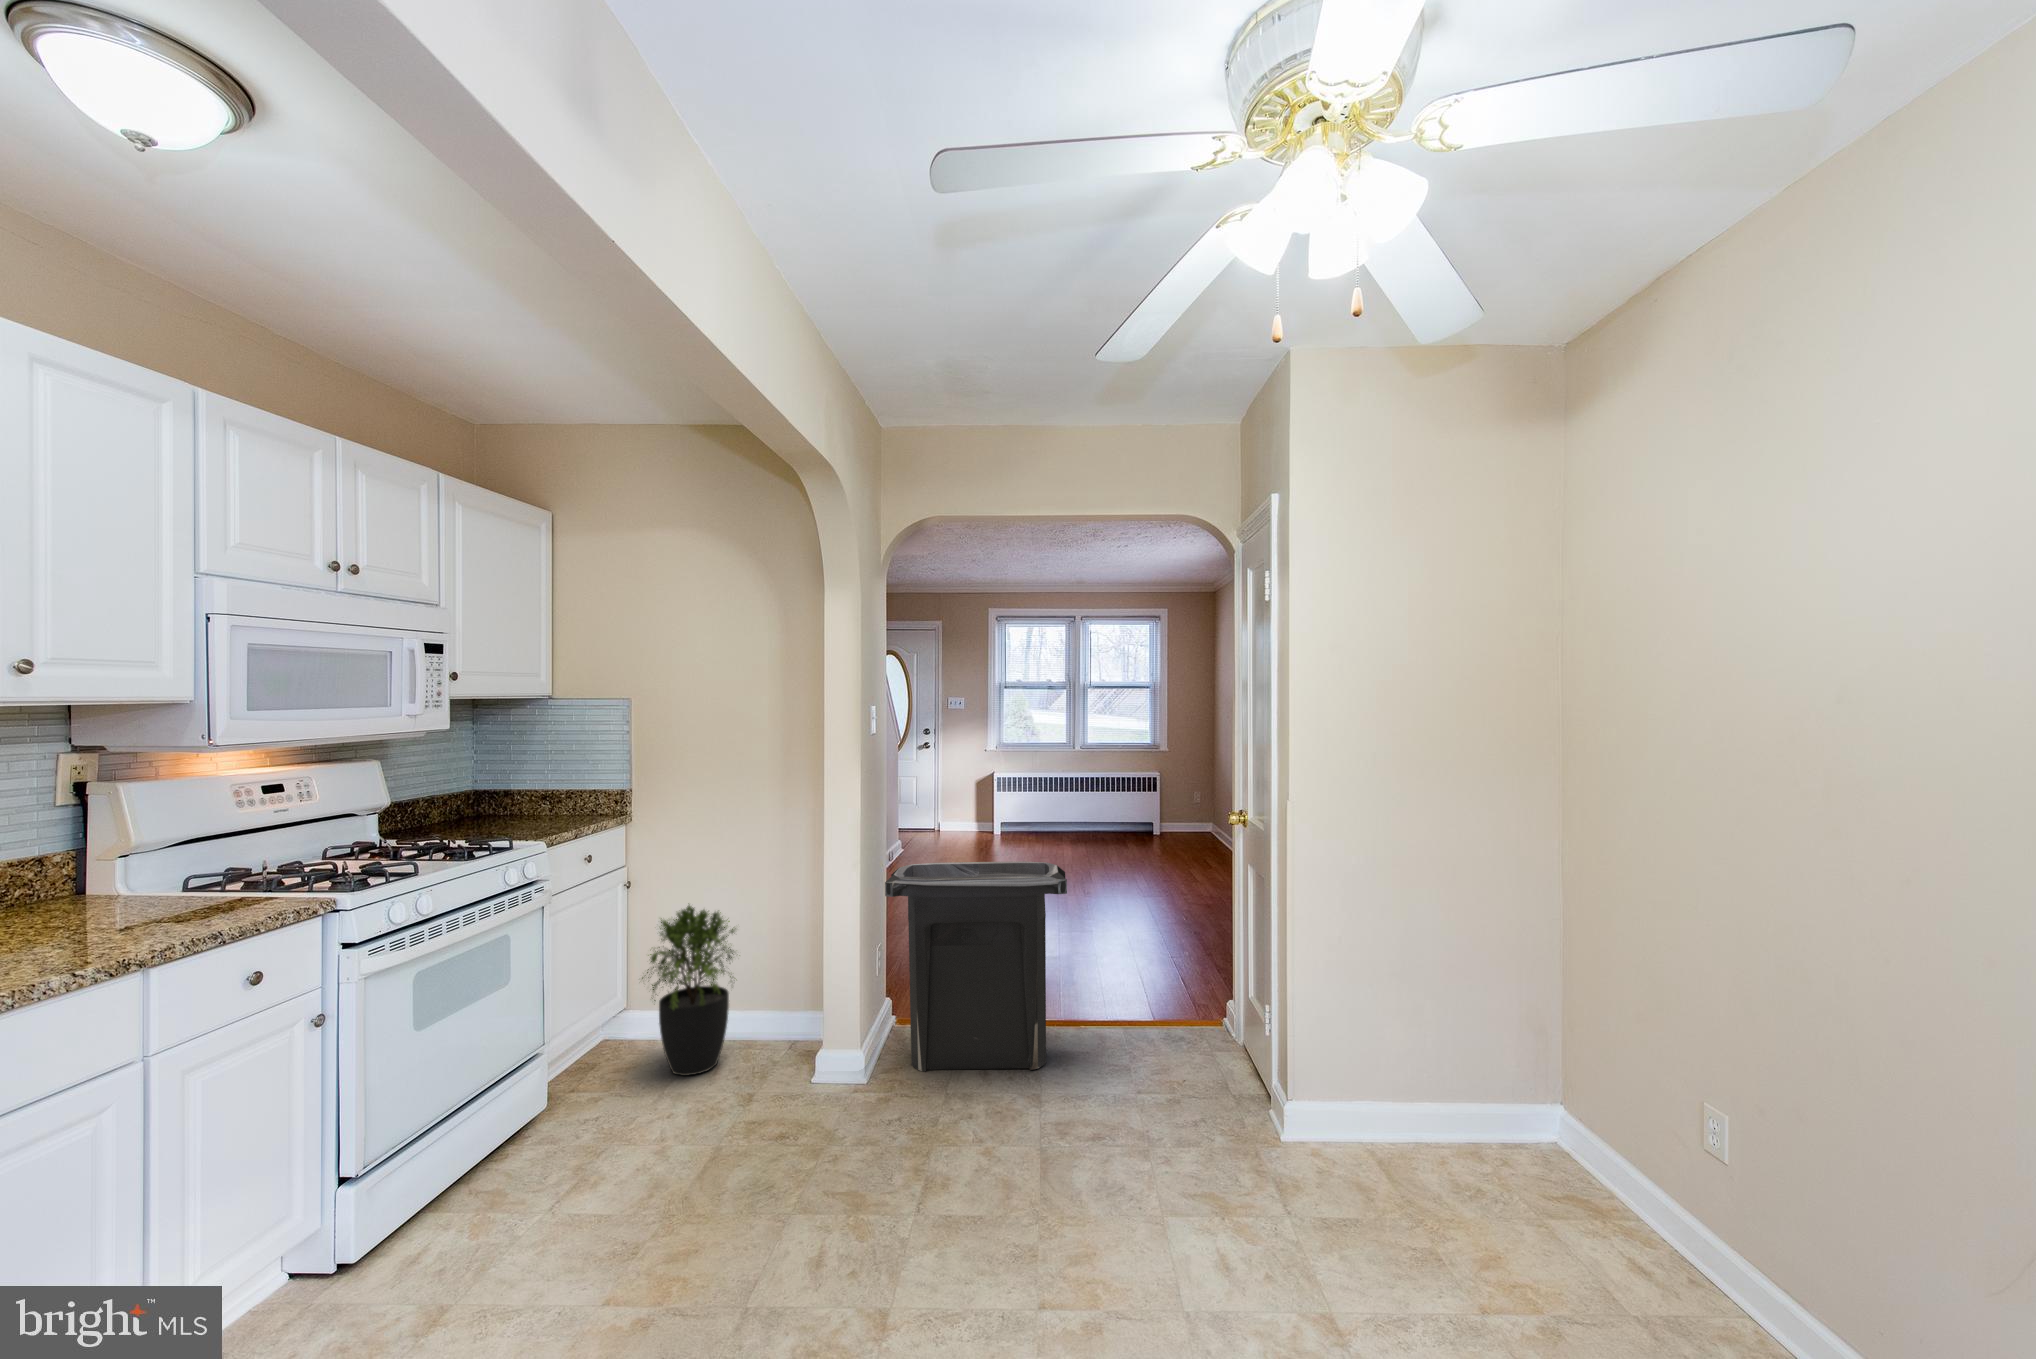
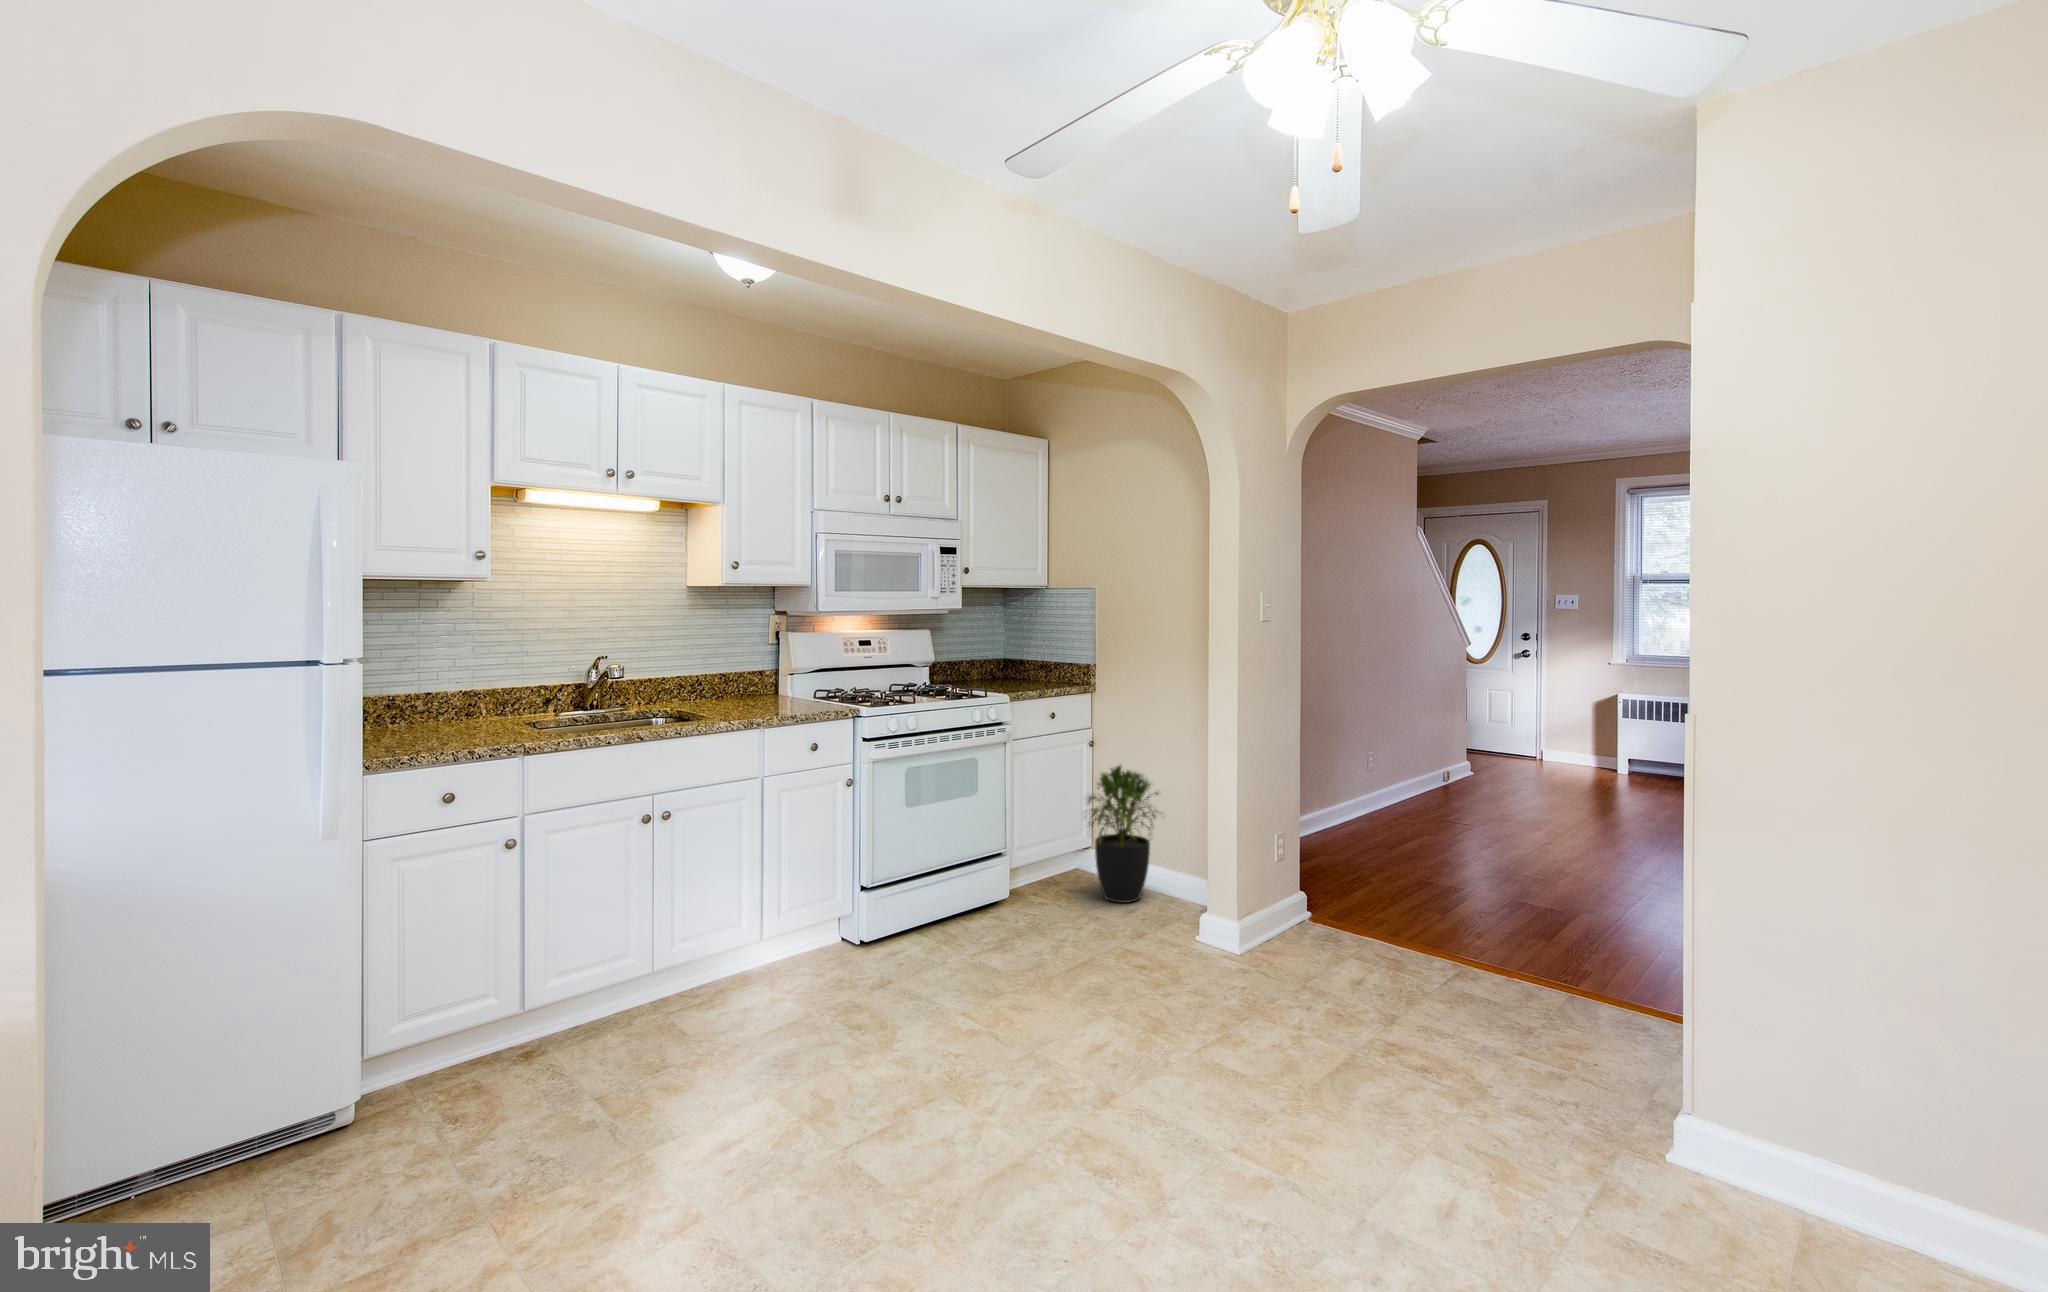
trash can: present [885,861,1067,1072] -> none [1269,759,1465,985]

